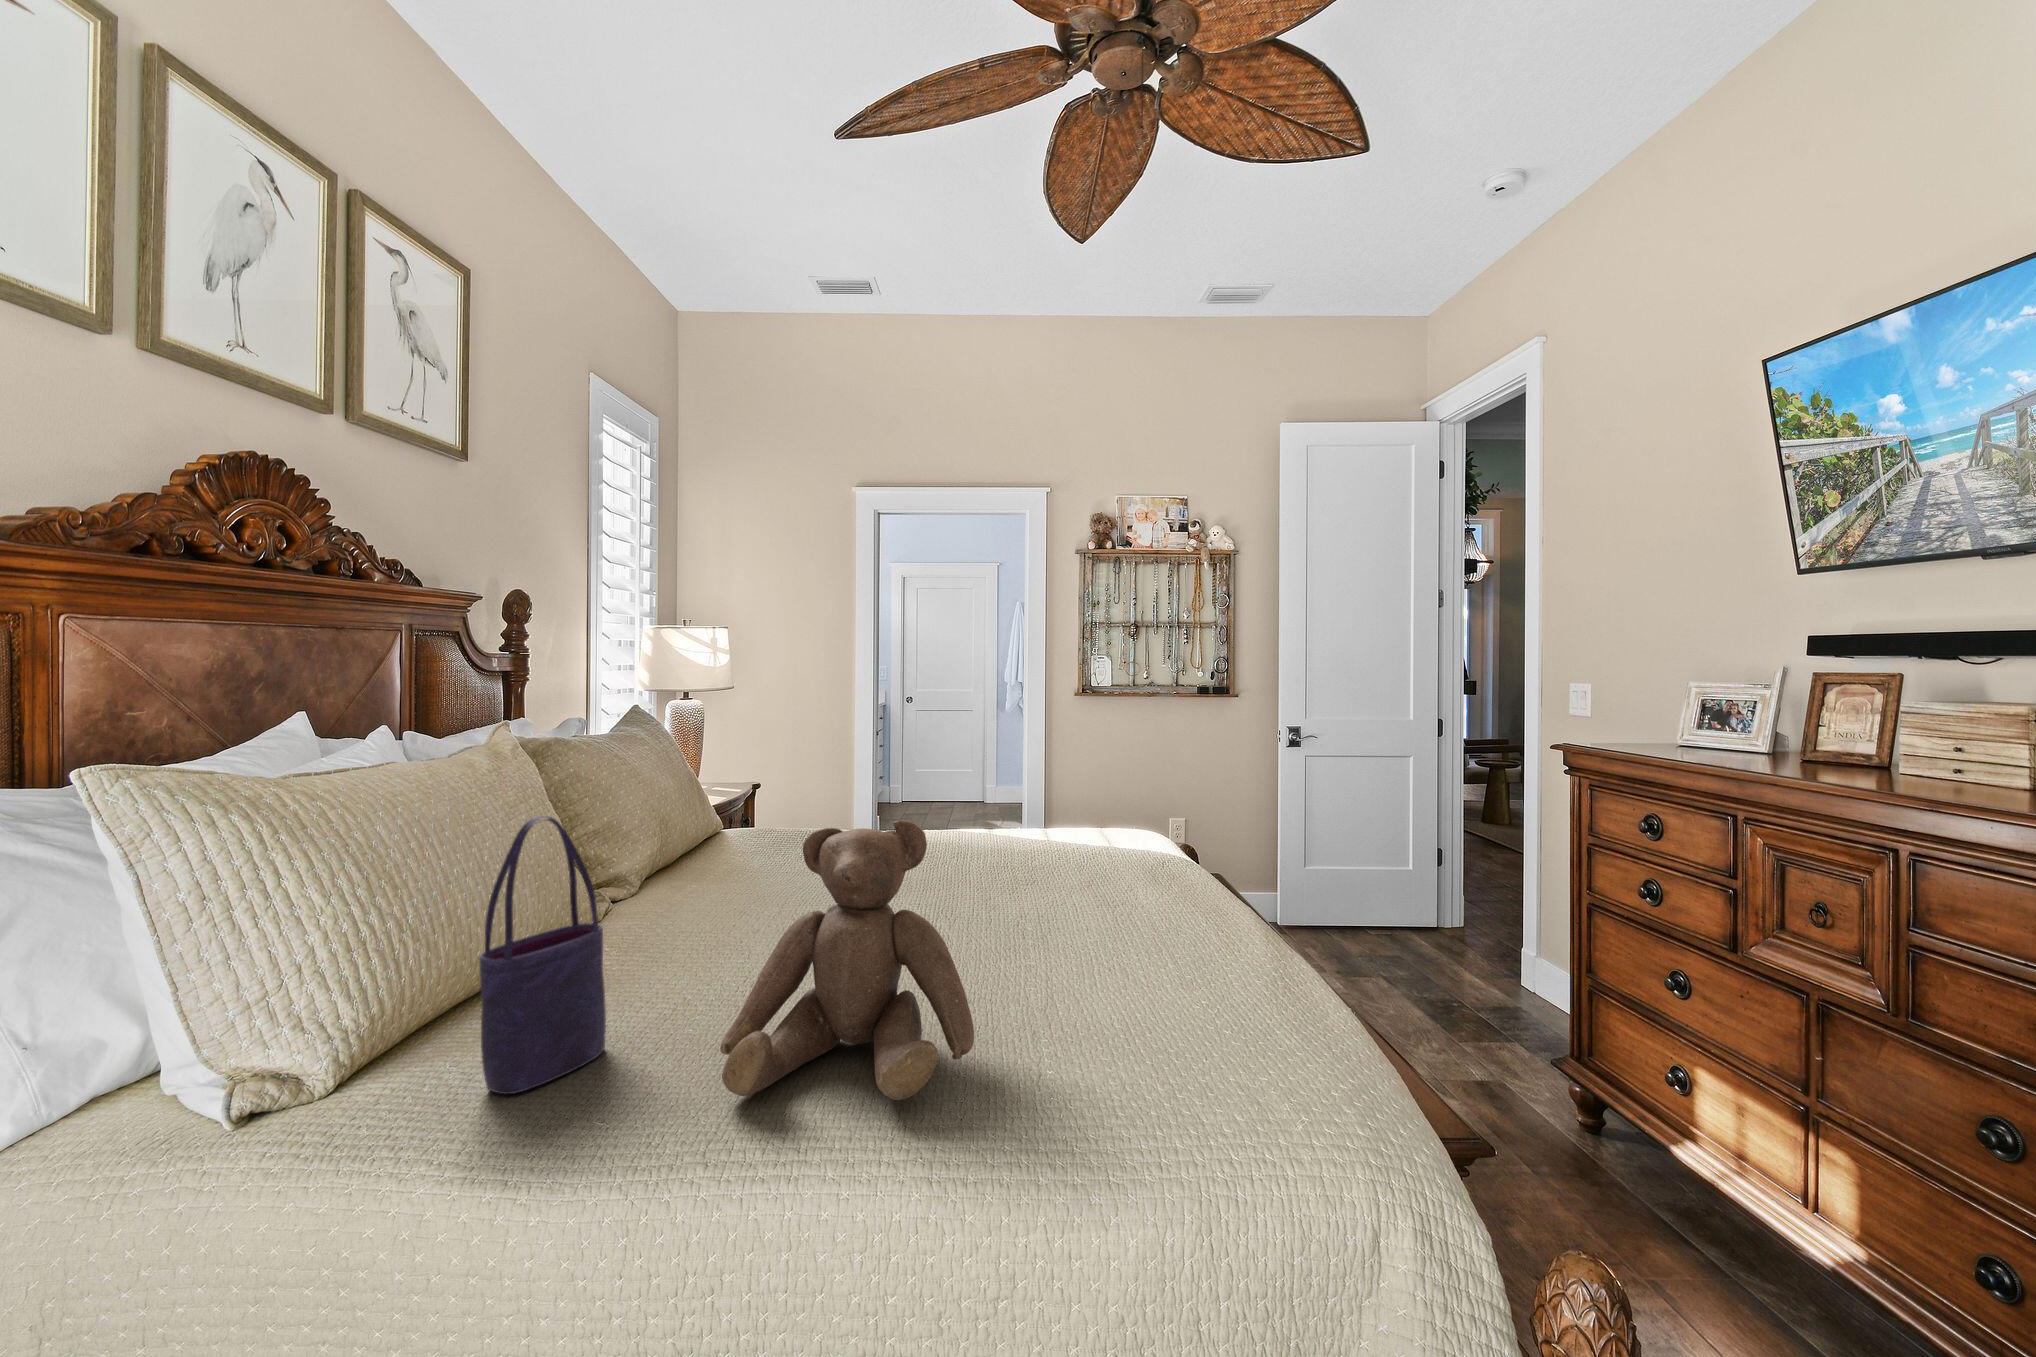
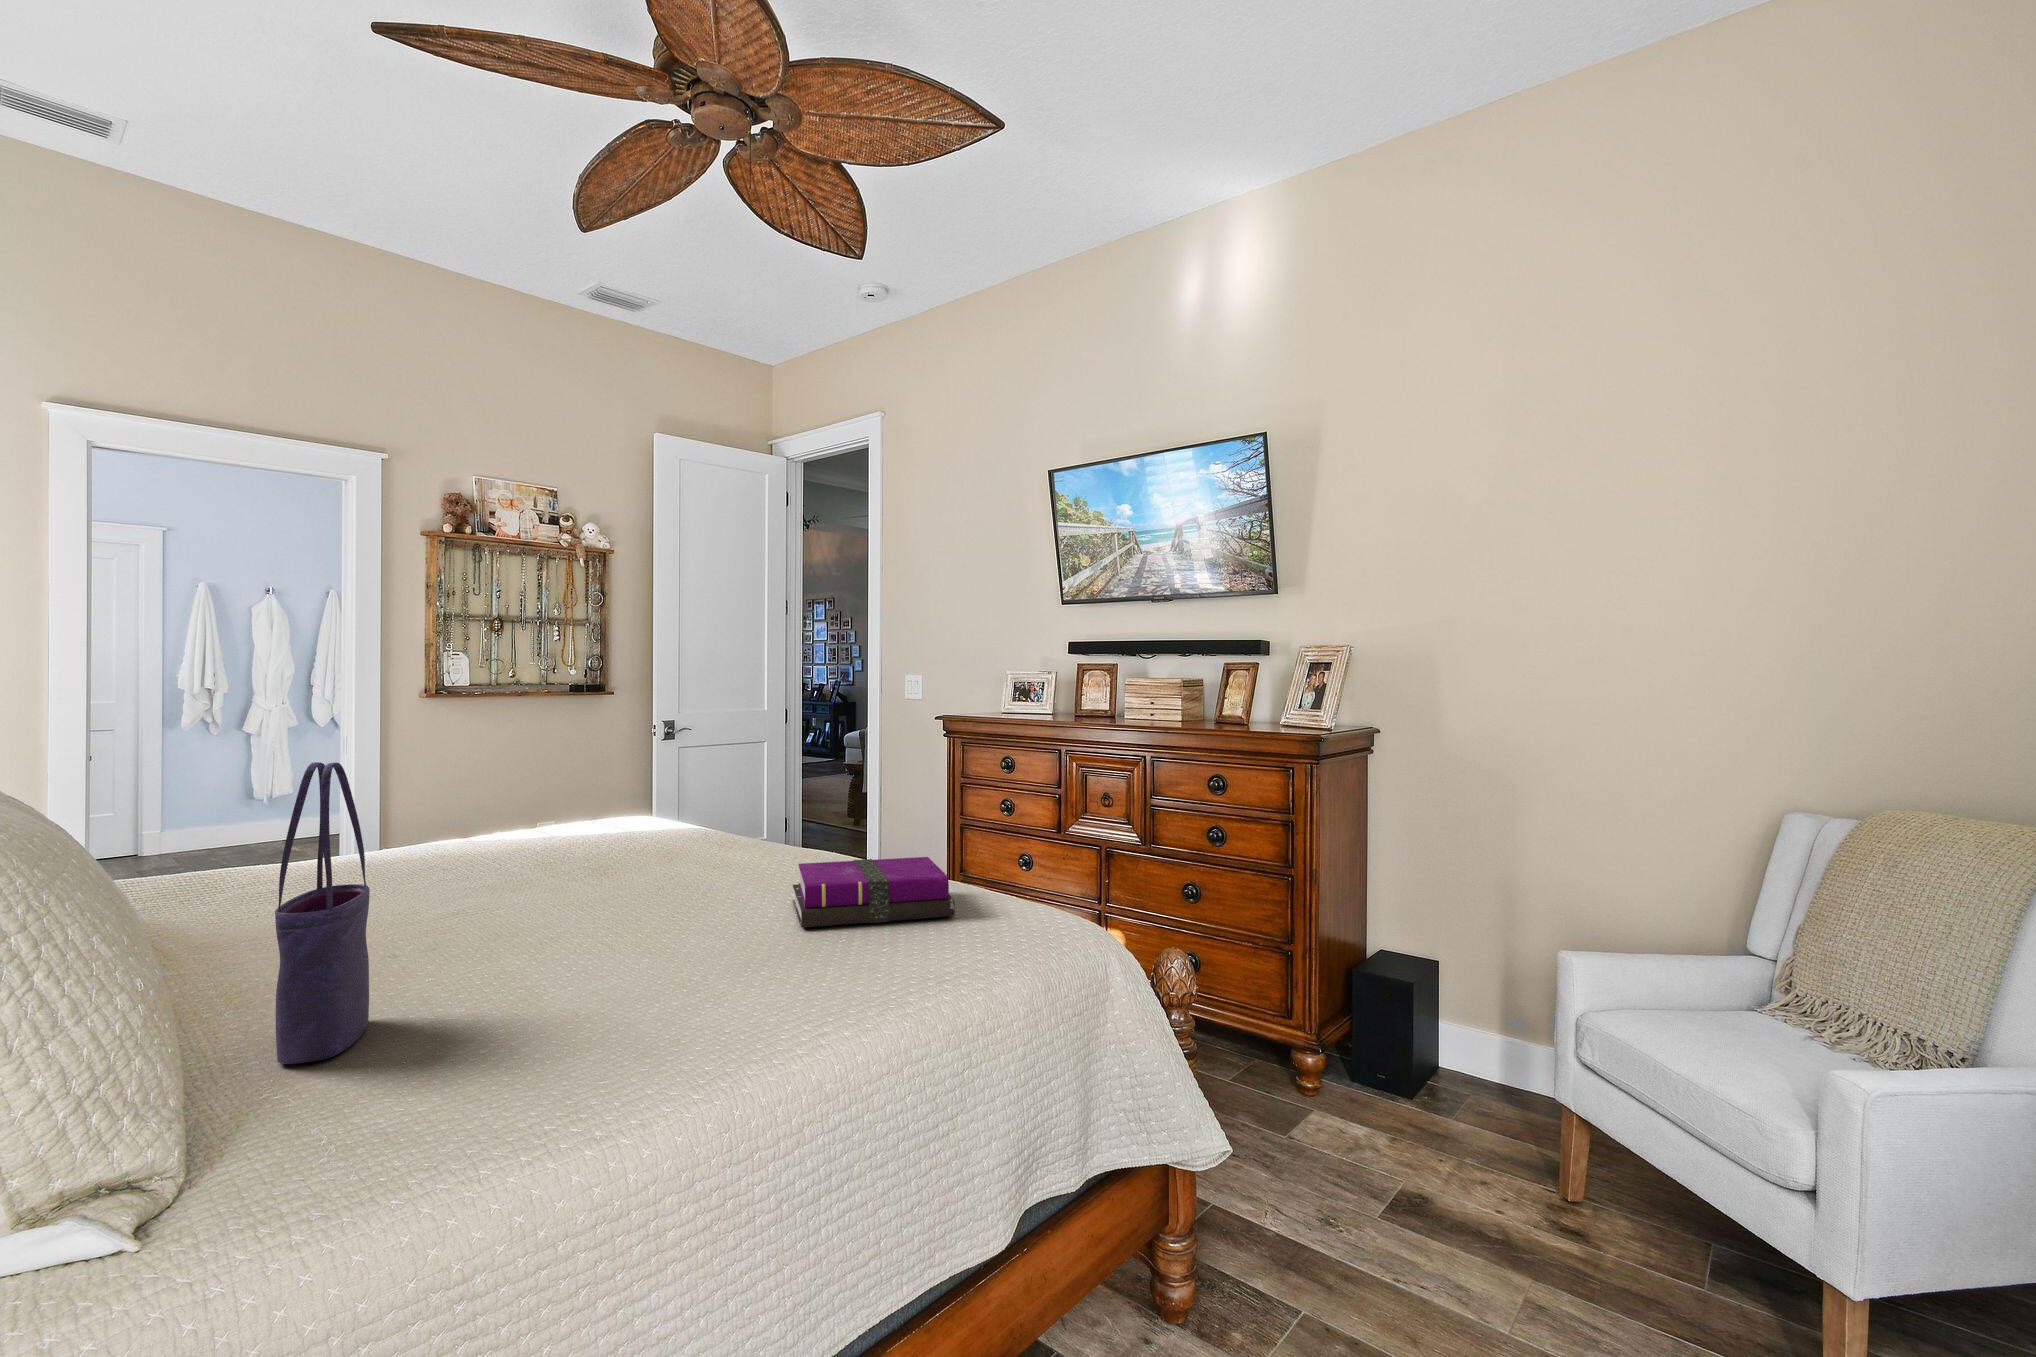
teddy bear: present [720,820,974,1100] -> none [526,754,761,993]
notebook: none [1055,961,1298,1110] -> present [793,857,955,928]

